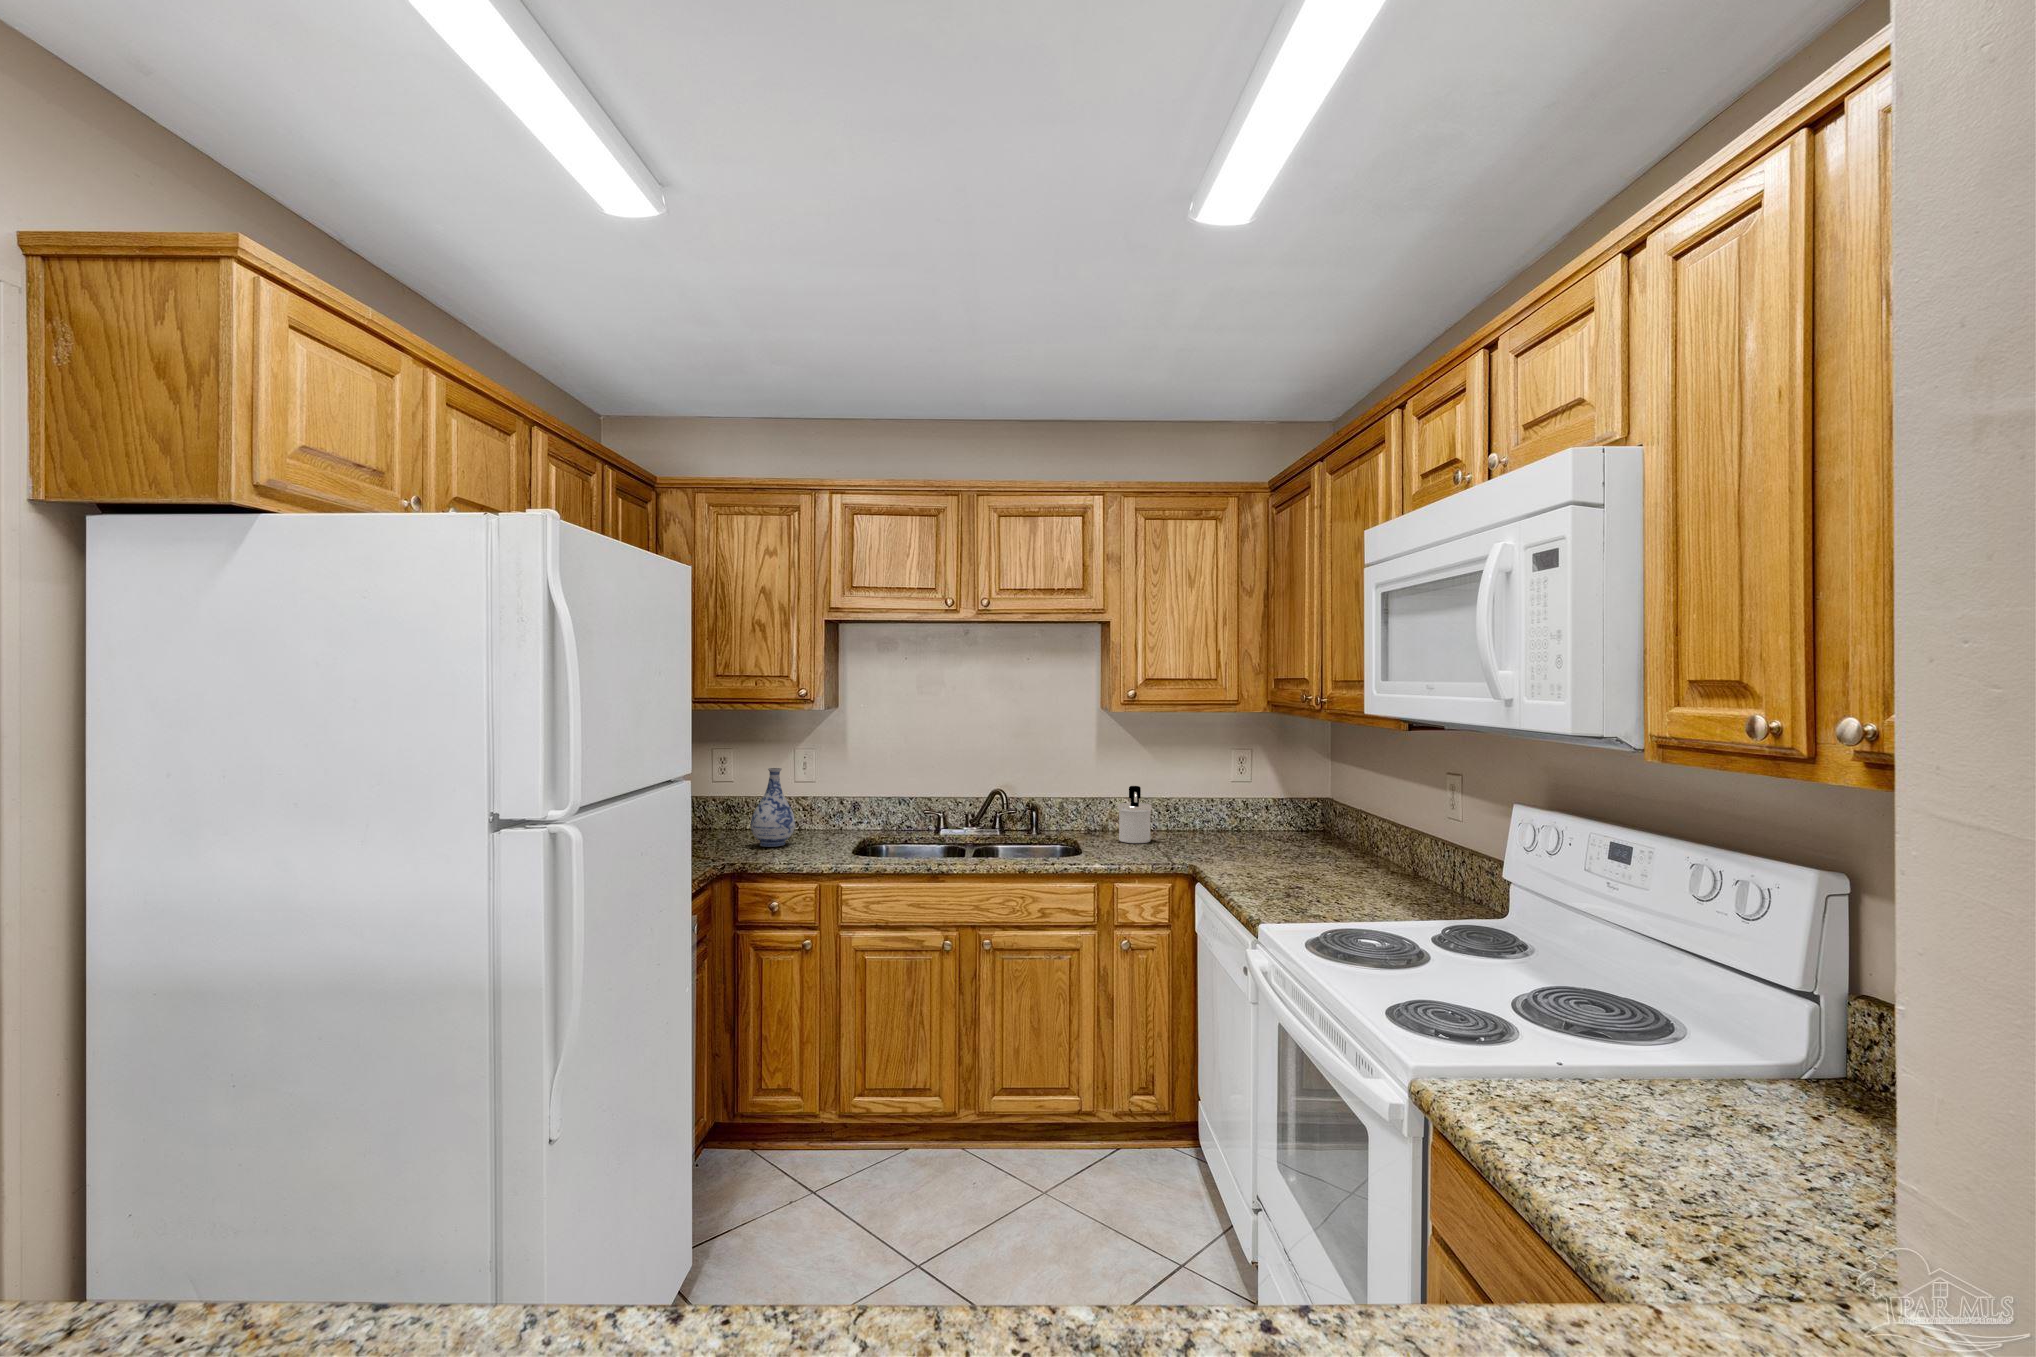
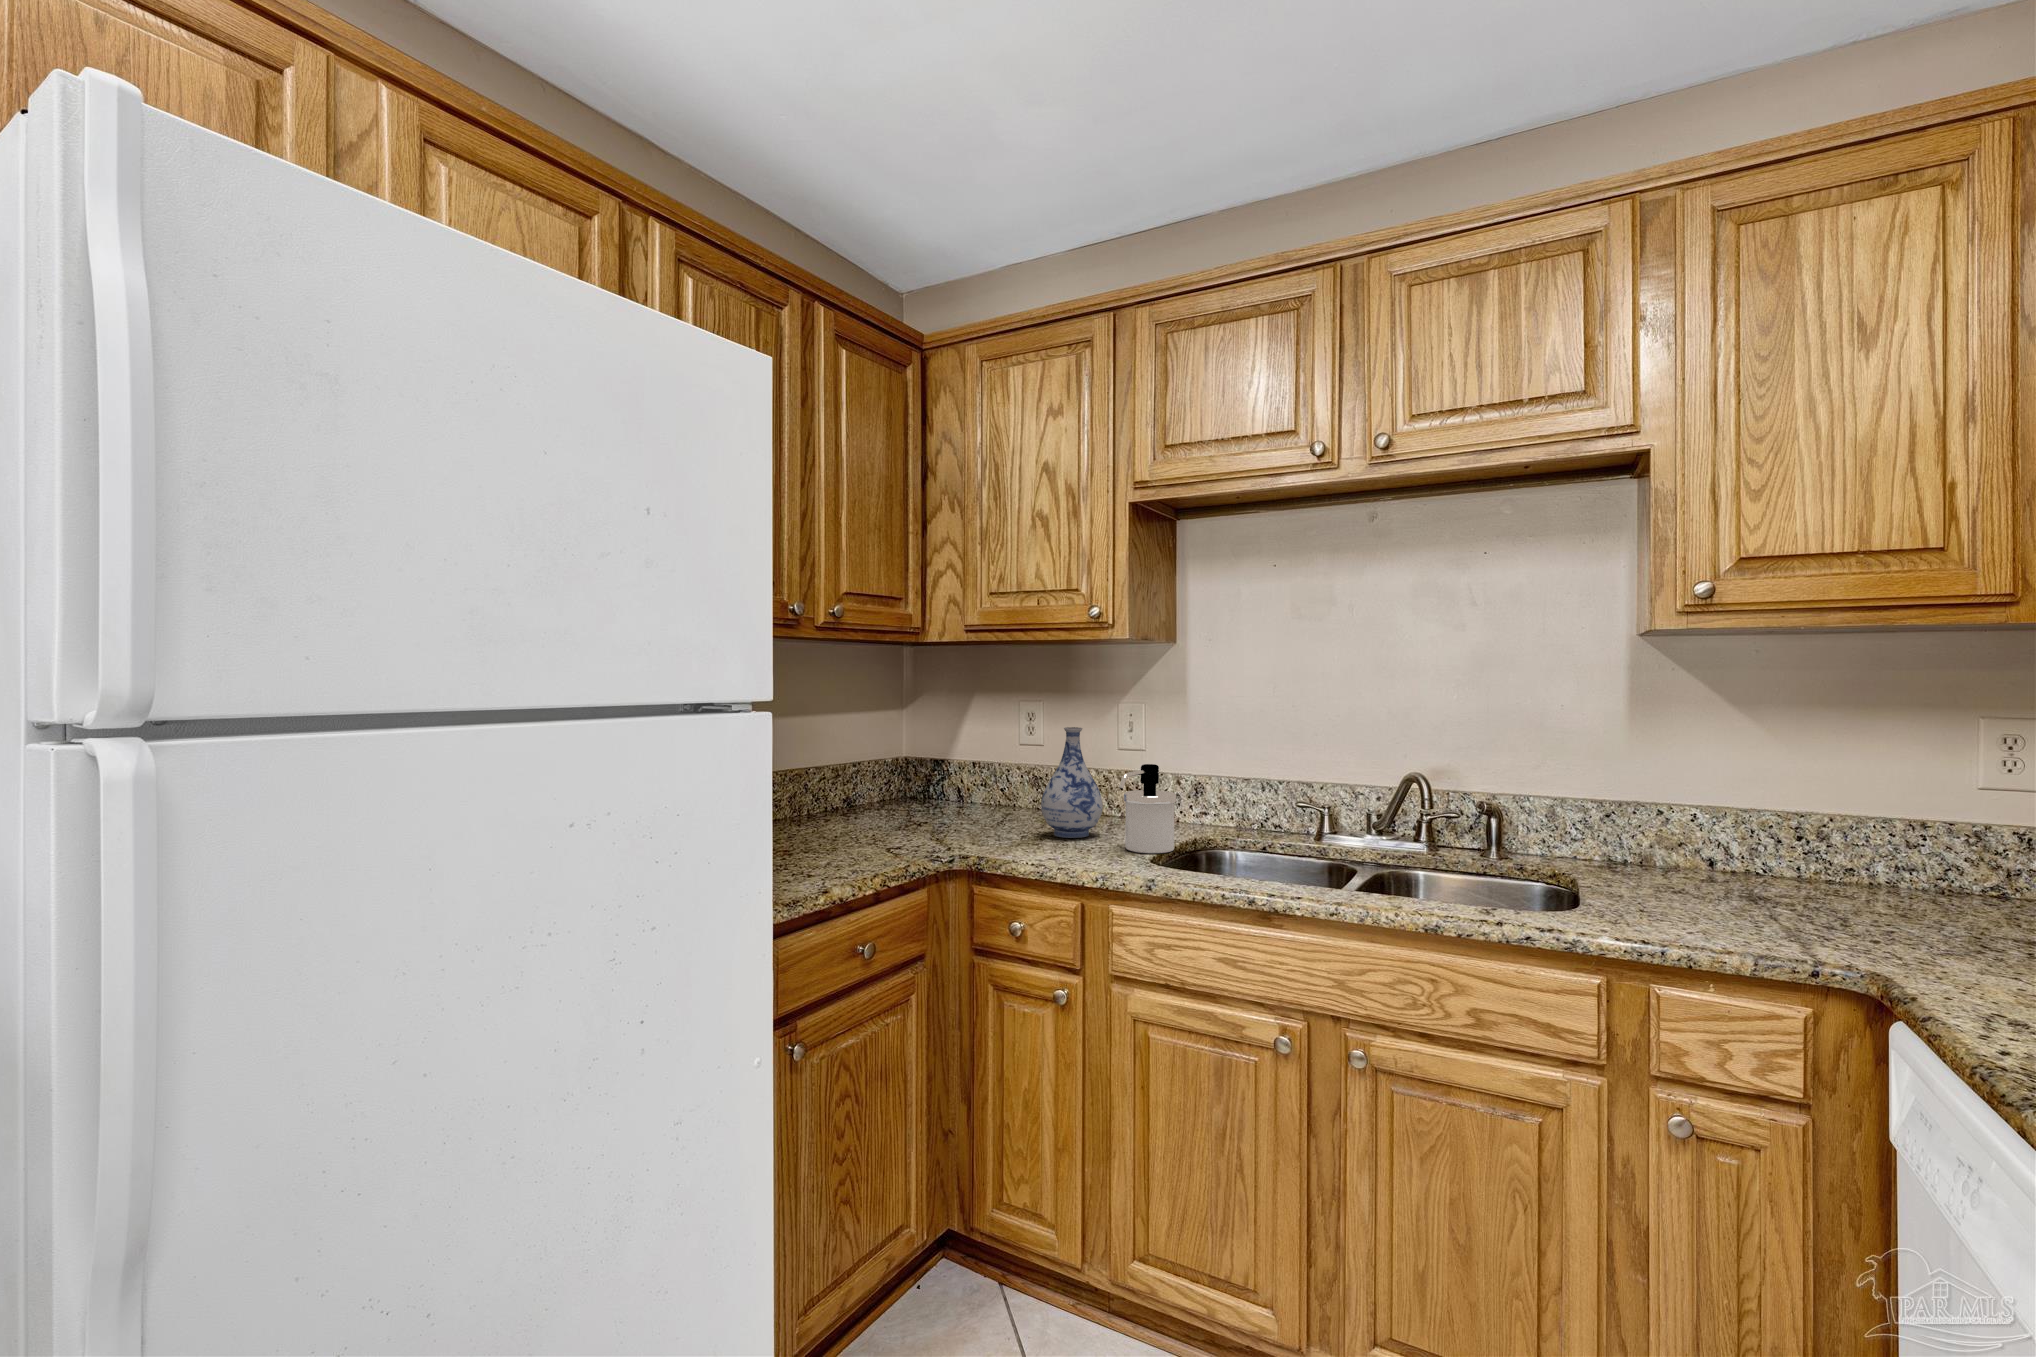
soap dispenser: present [1118,786,1152,843] -> present [1119,764,1176,853]

